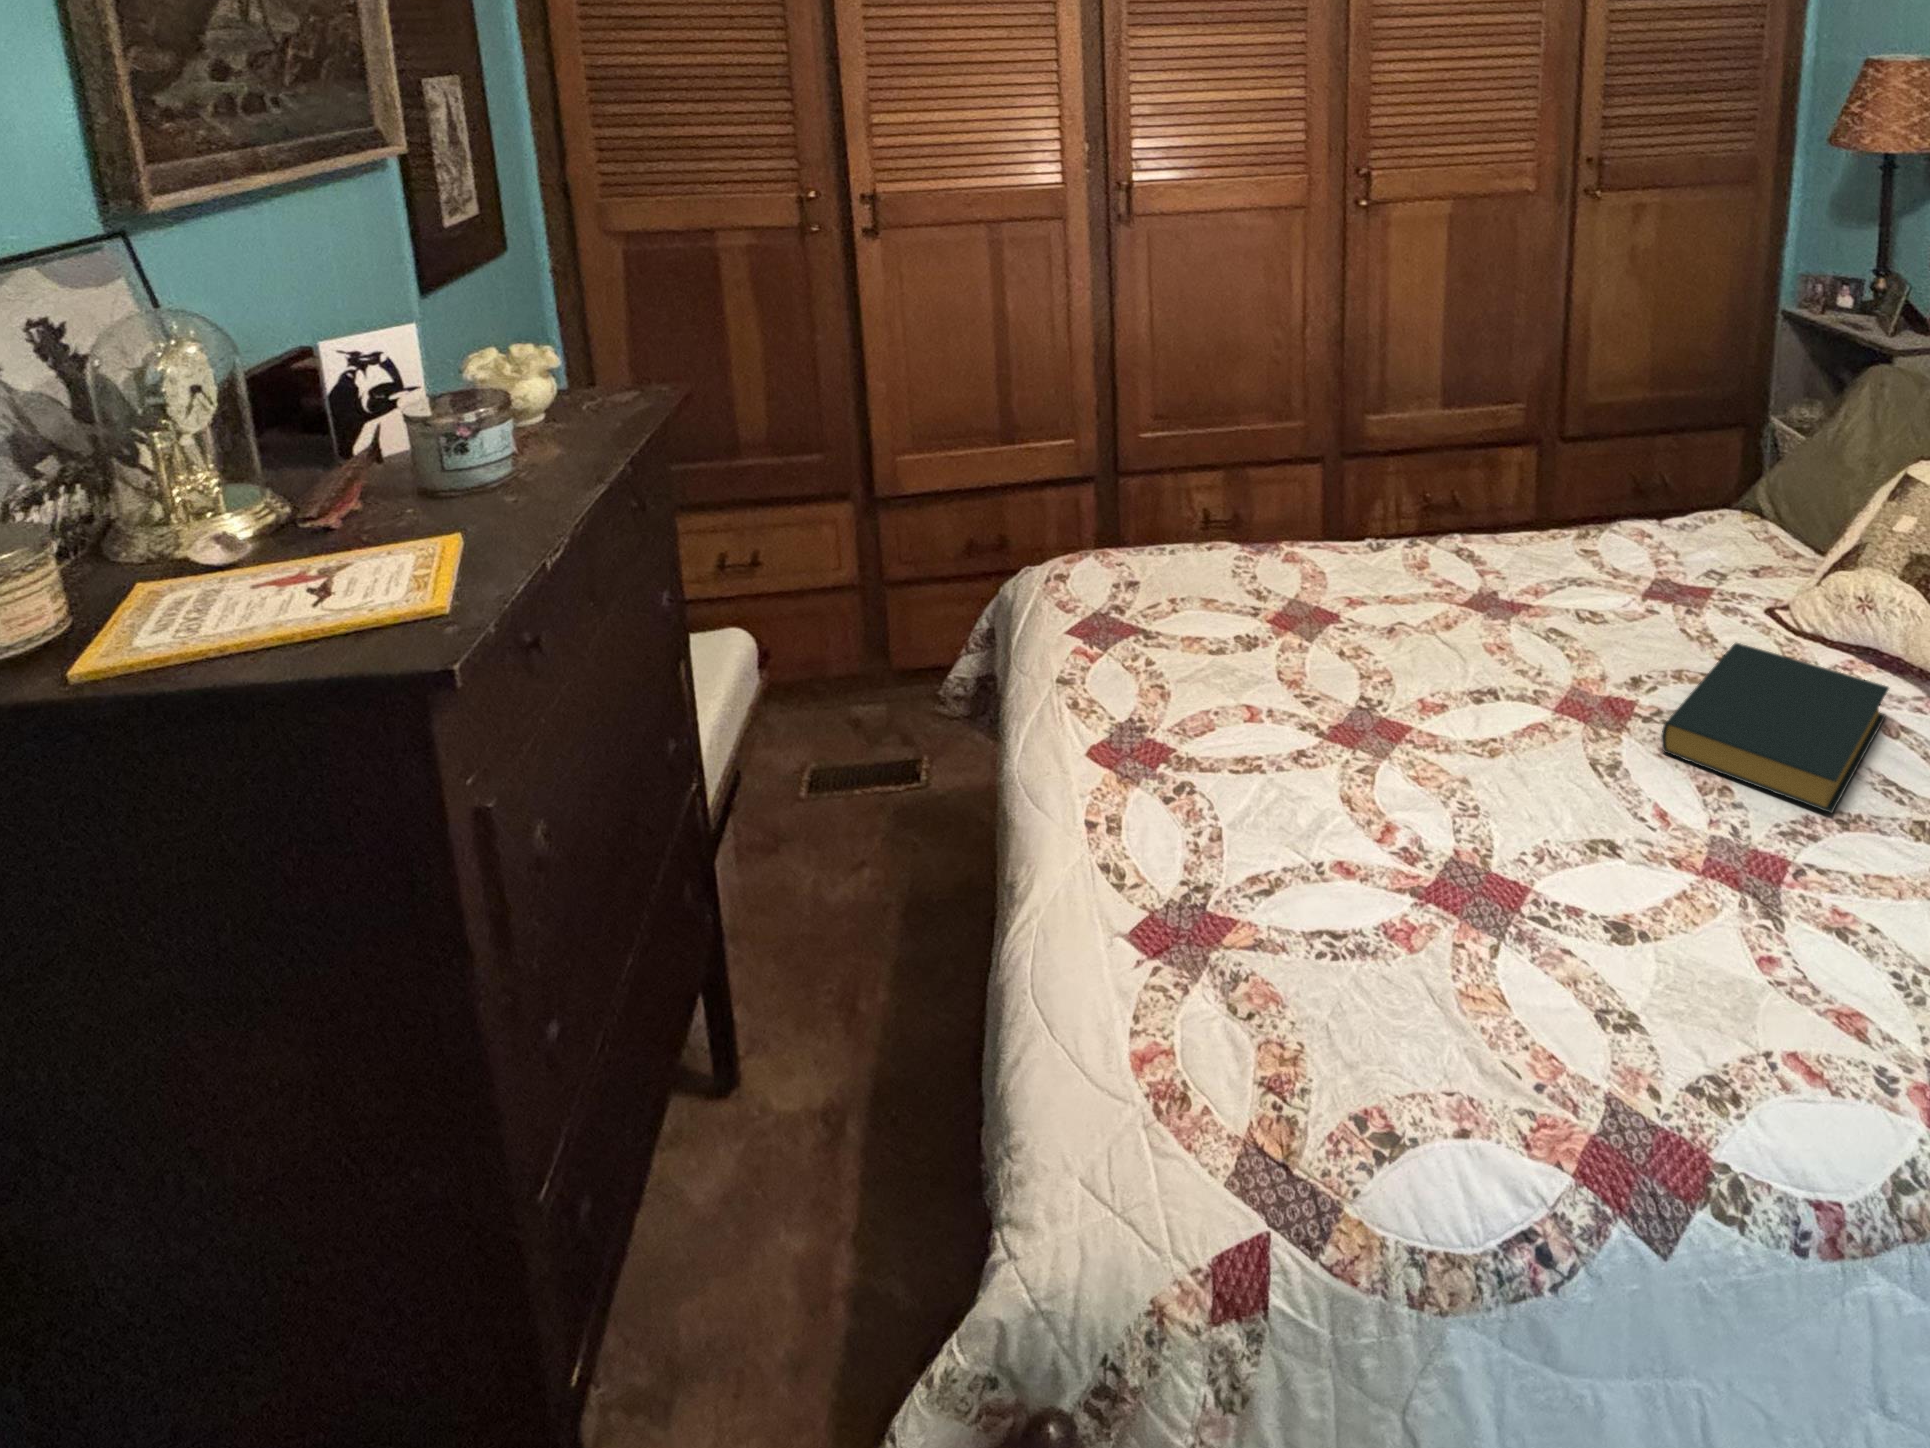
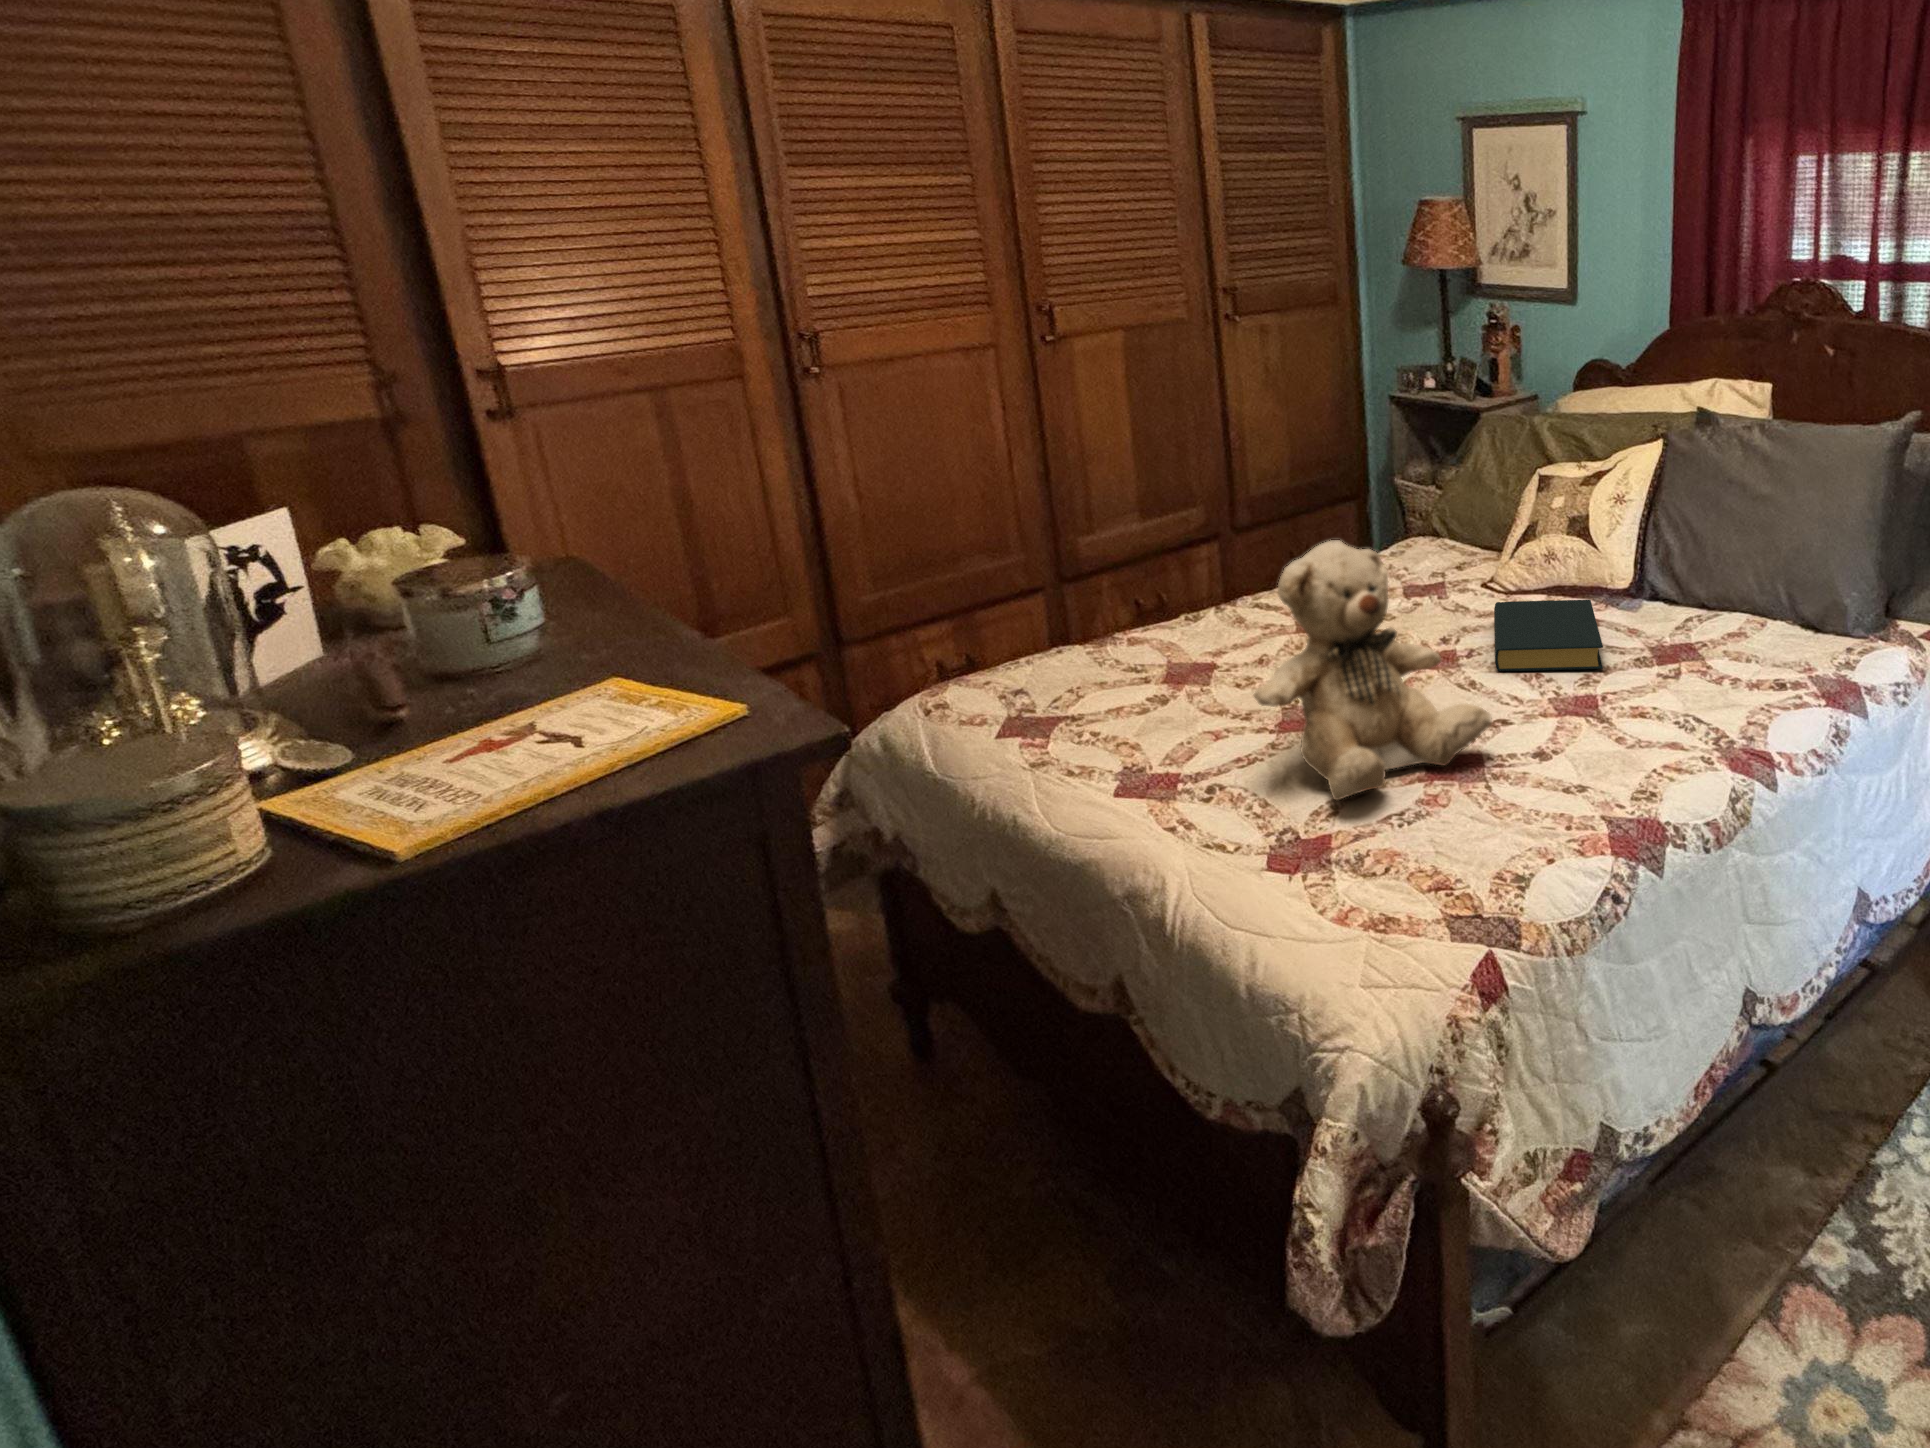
teddy bear: none [1225,527,1537,880] -> present [1254,540,1492,800]

